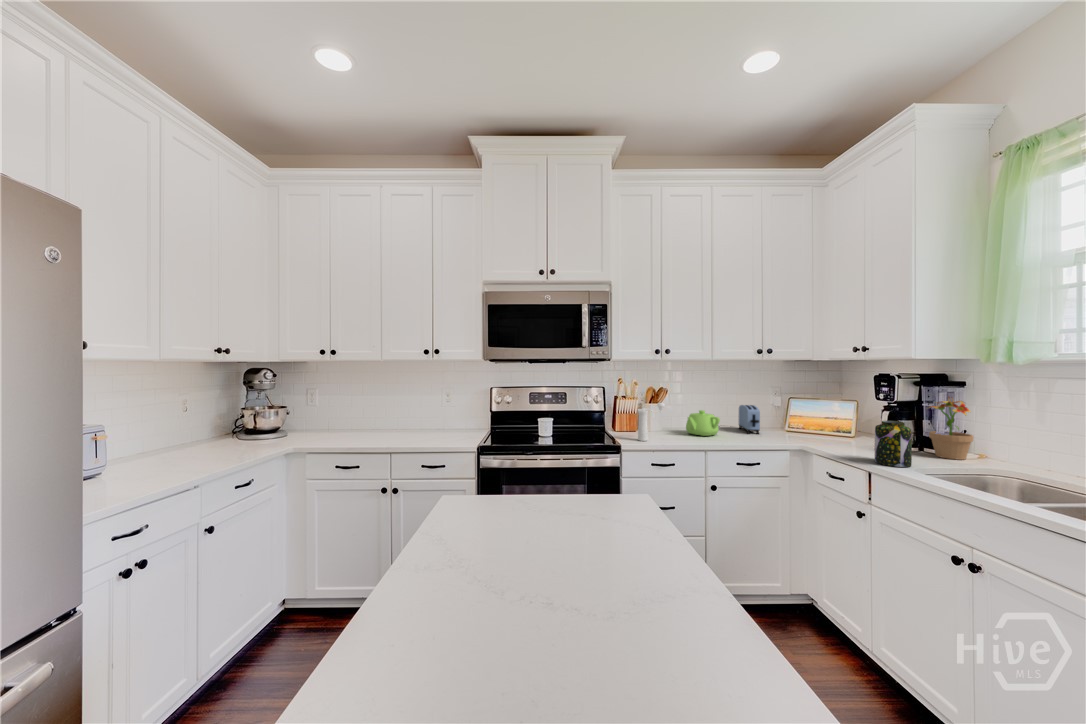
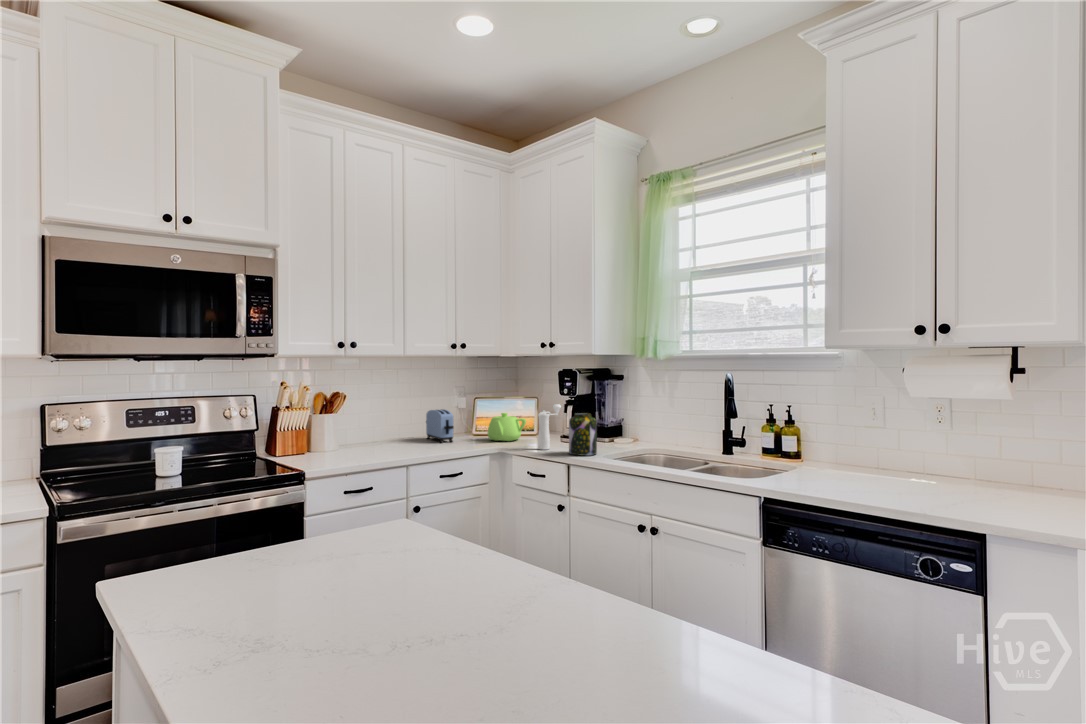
potted plant: present [929,397,973,460] -> none [599,388,631,445]
pepper mill: present [638,403,665,441] -> present [538,404,561,450]
teapot: present [686,410,720,436] -> present [488,413,526,441]

